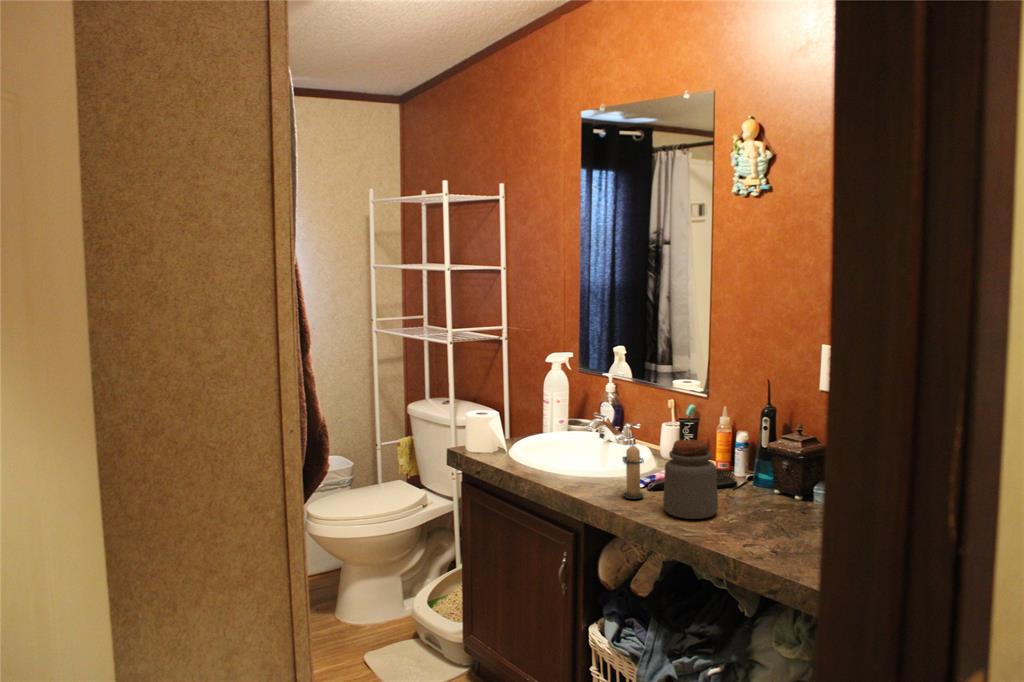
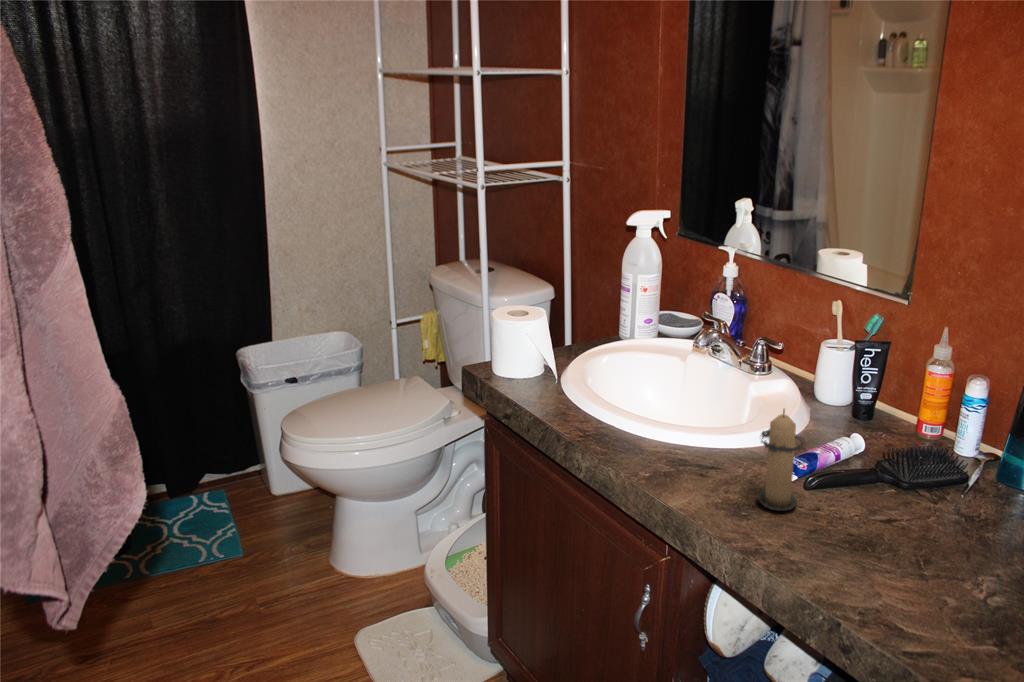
jar: present [663,439,718,519] -> none [842,419,962,583]

